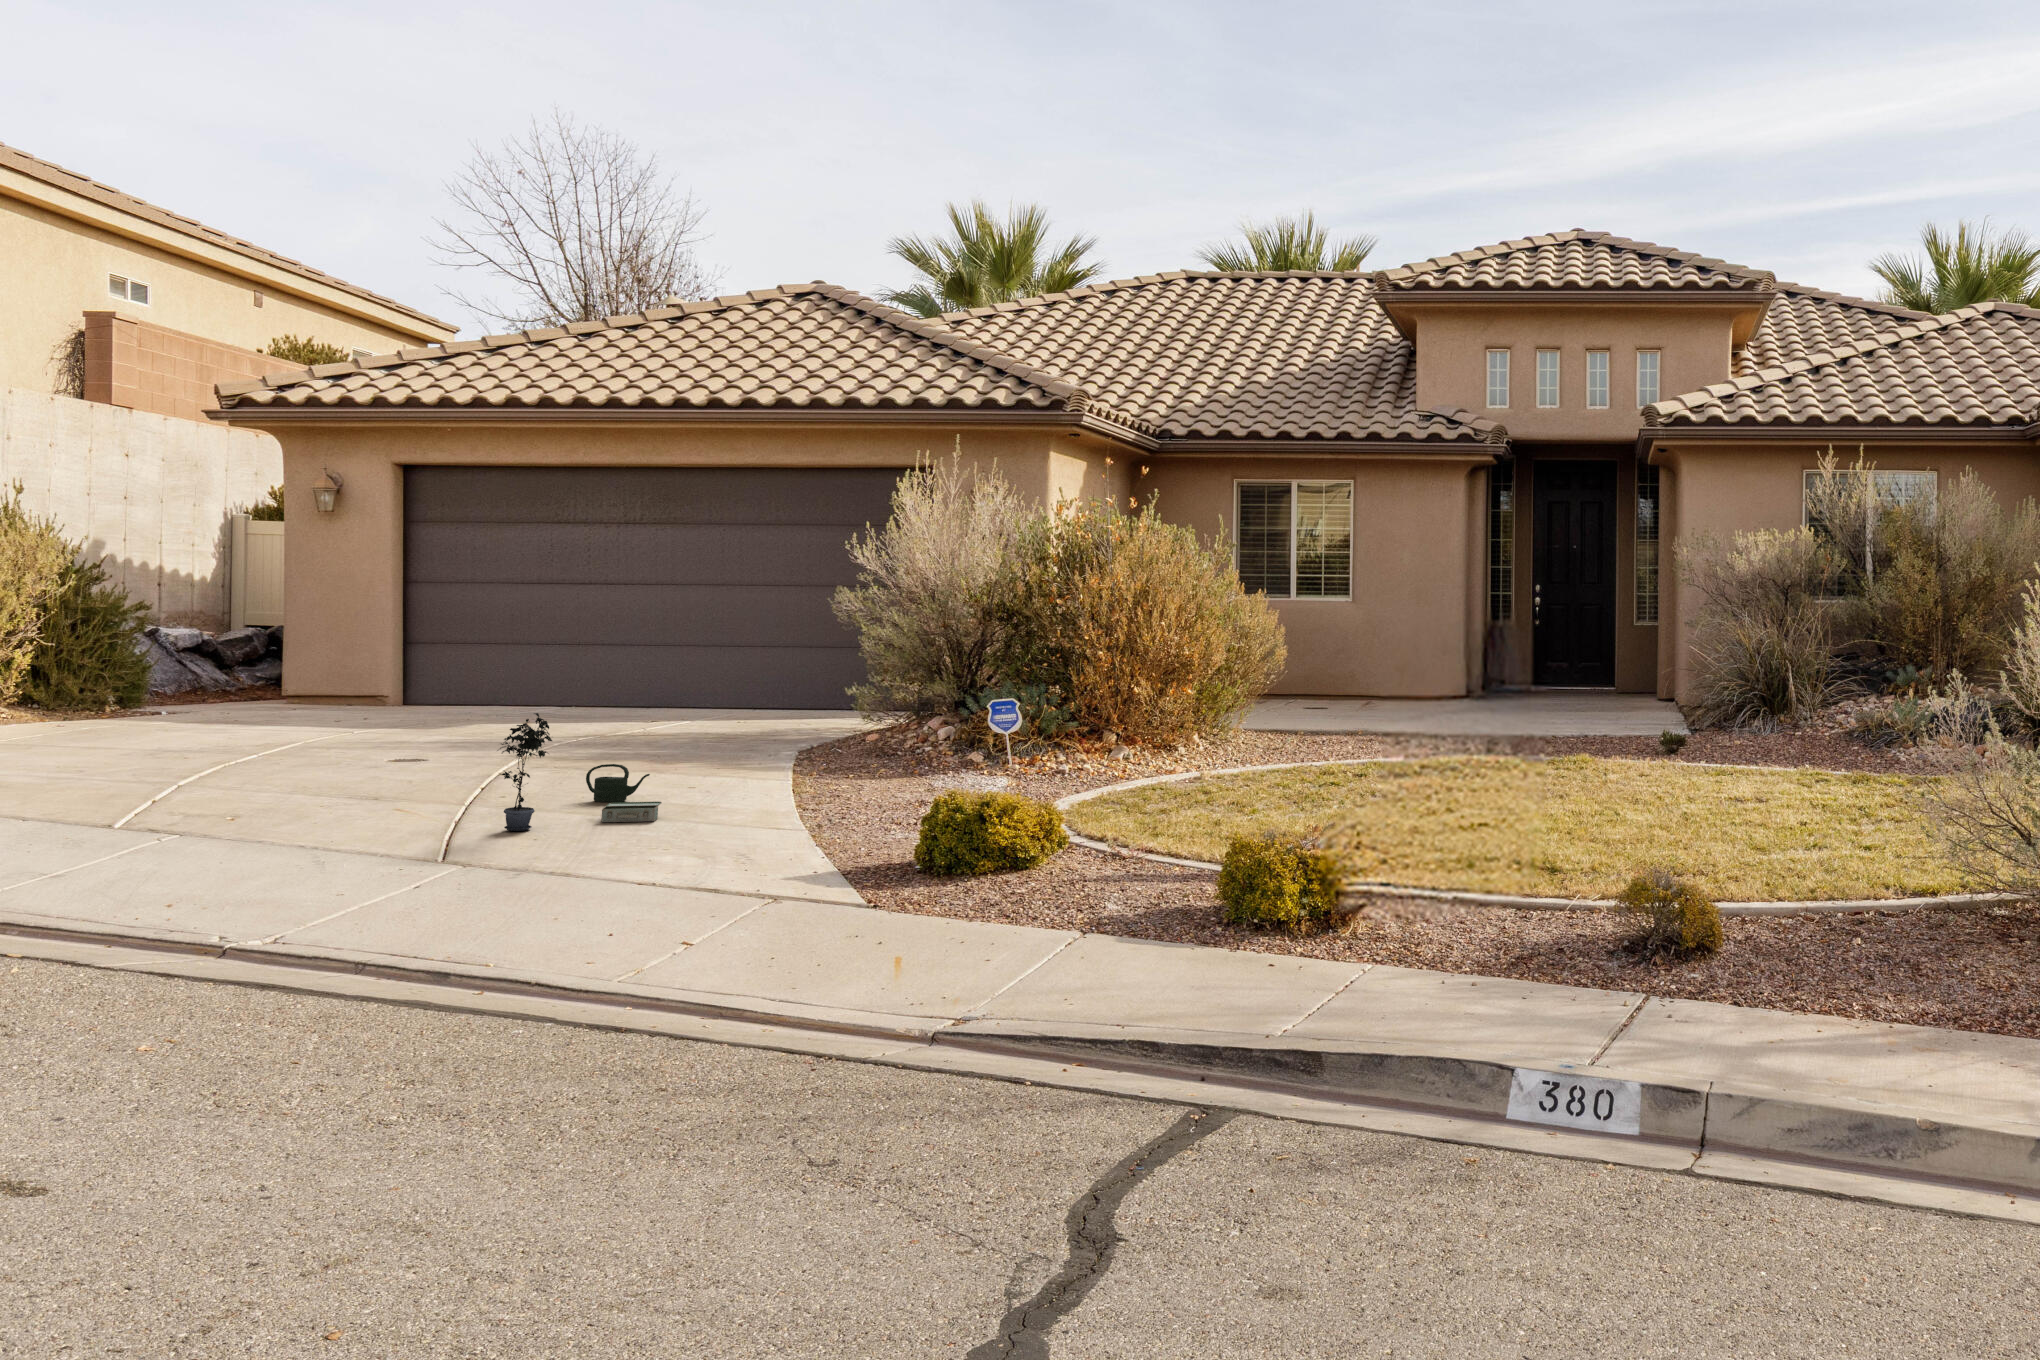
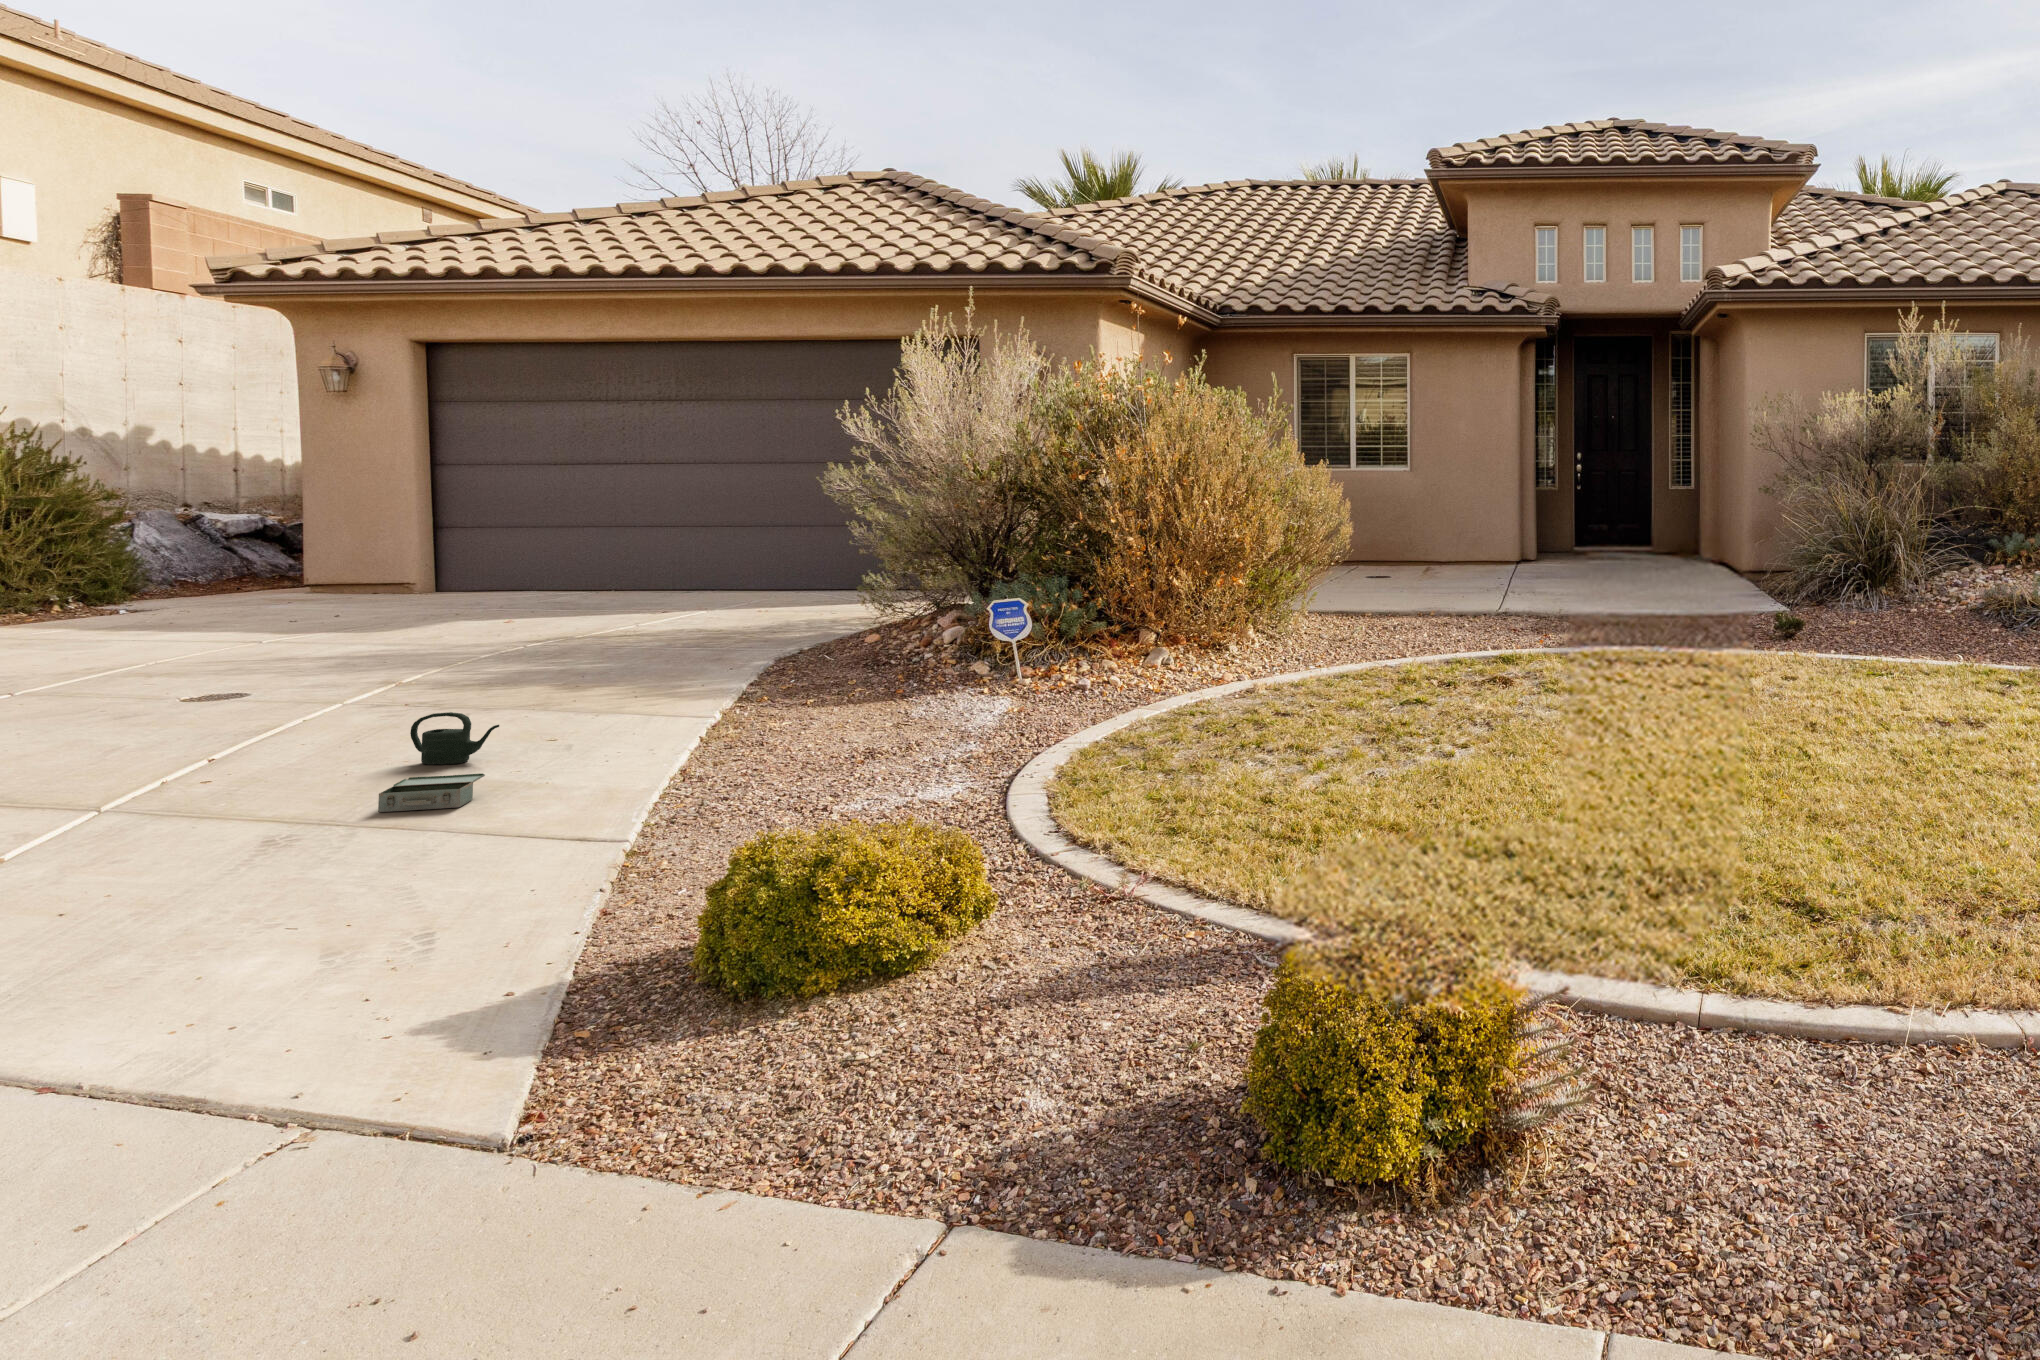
potted plant: present [500,713,552,831] -> none [182,663,286,840]

